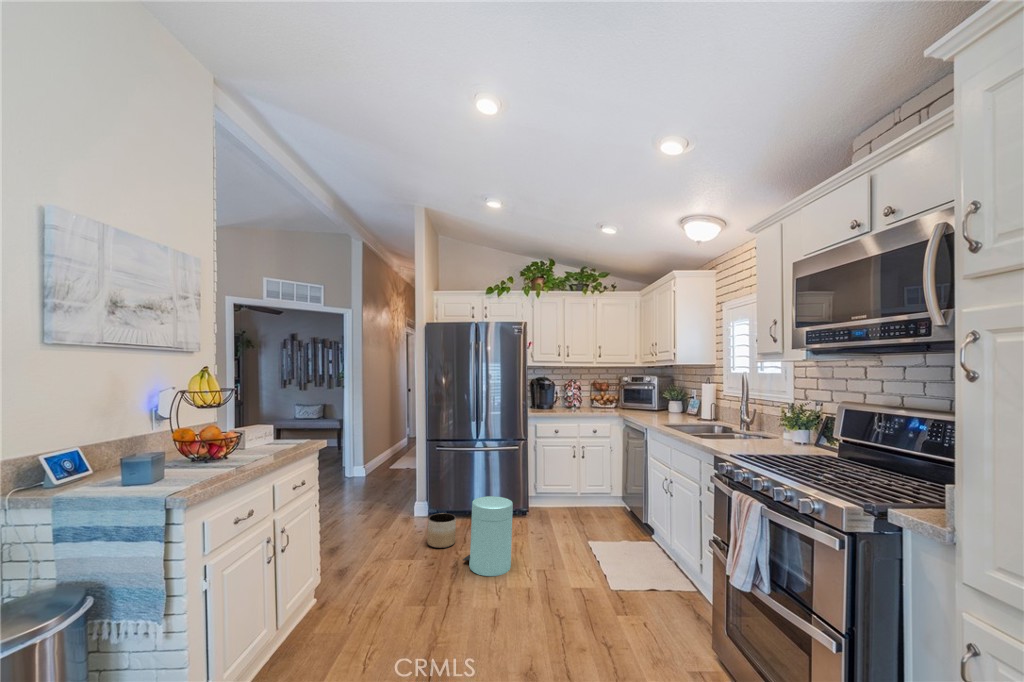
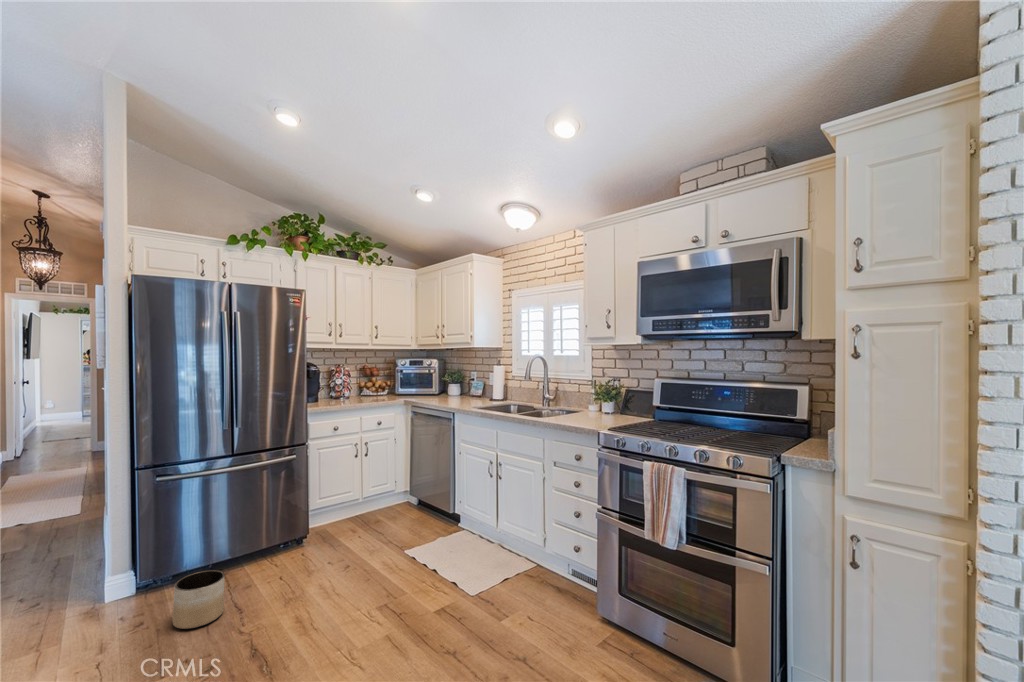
trash can: present [463,496,513,576] -> none [260,525,337,638]

